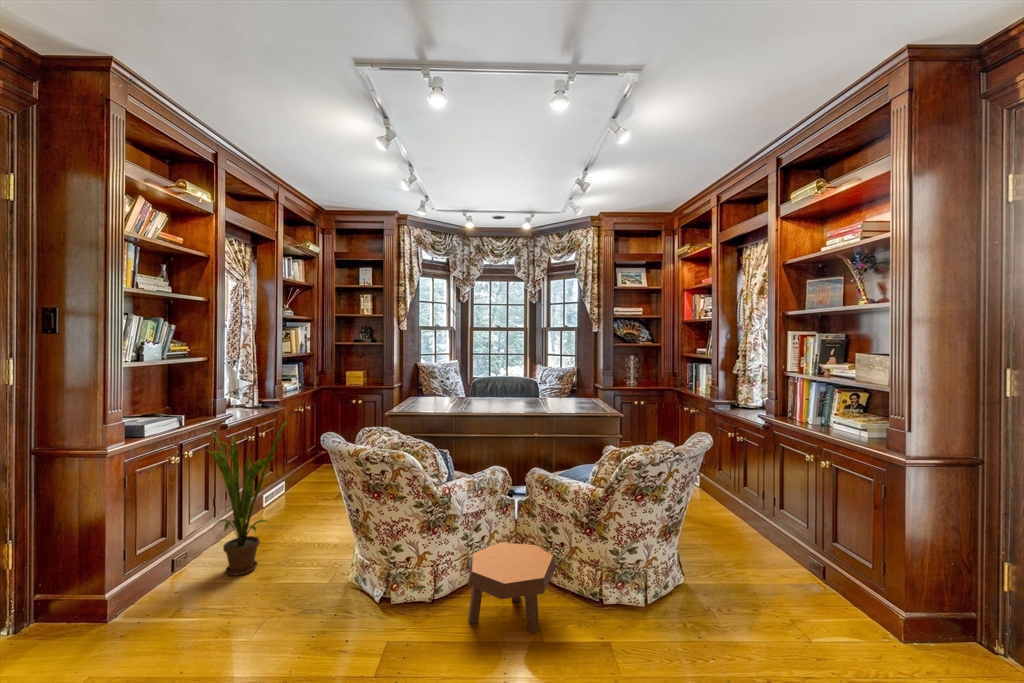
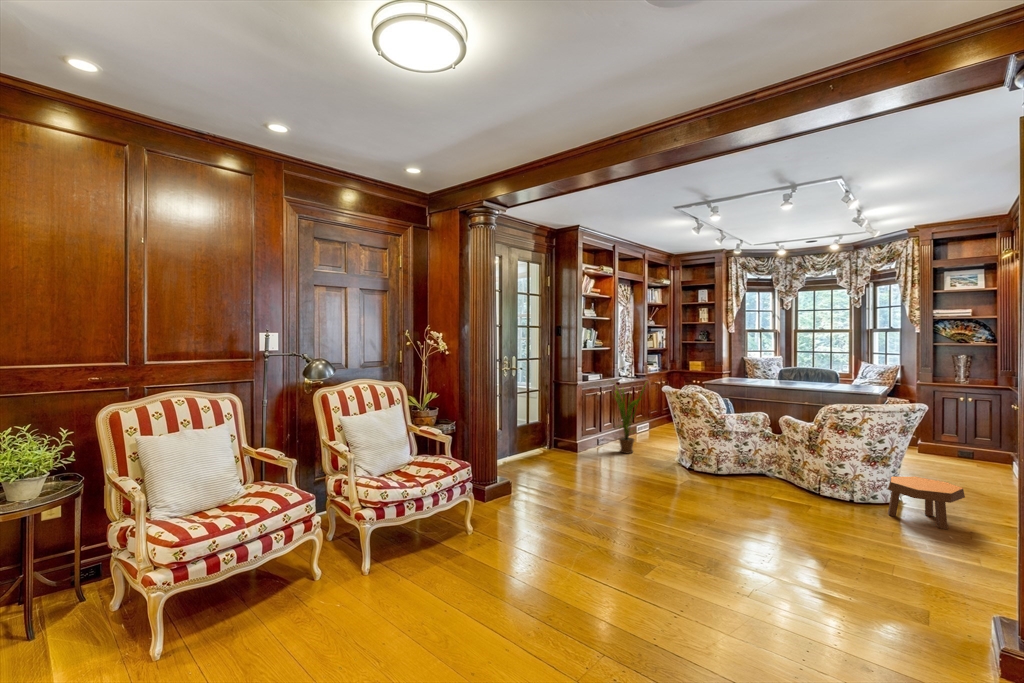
footstool: present [468,543,555,634] -> present [888,476,965,529]

